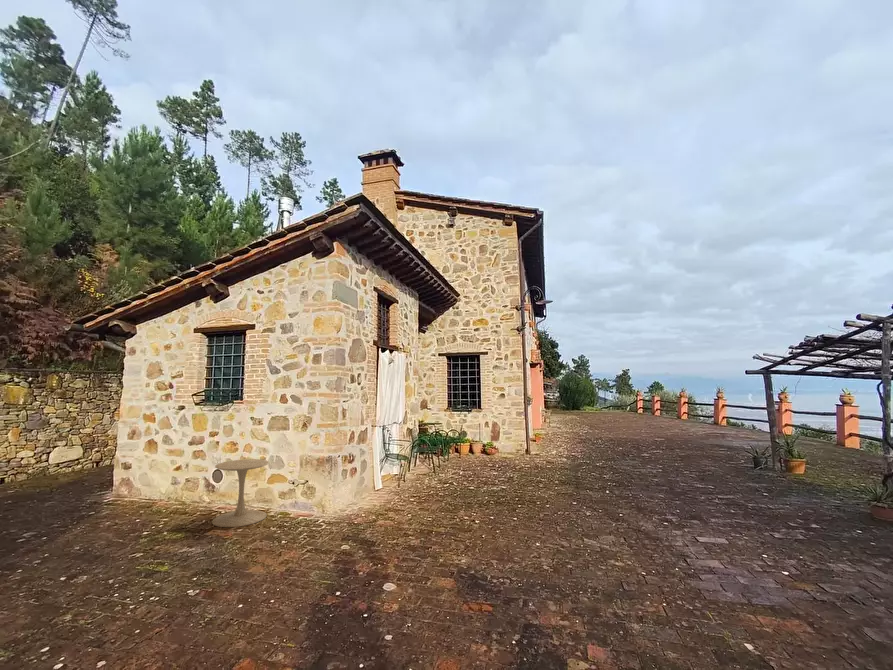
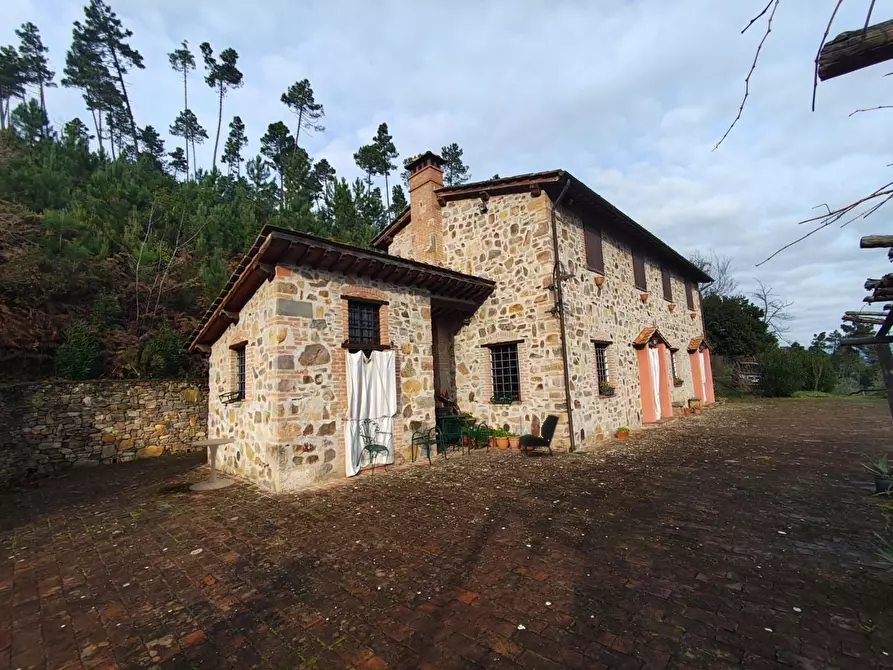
lounge chair: none [484,420,522,459] -> present [519,415,559,457]

